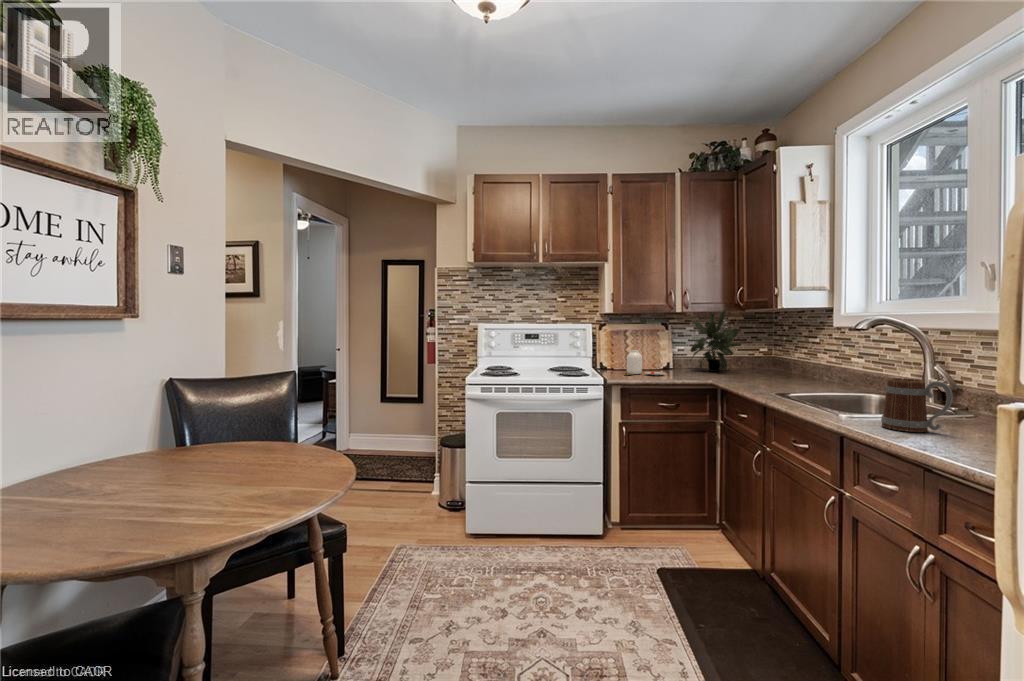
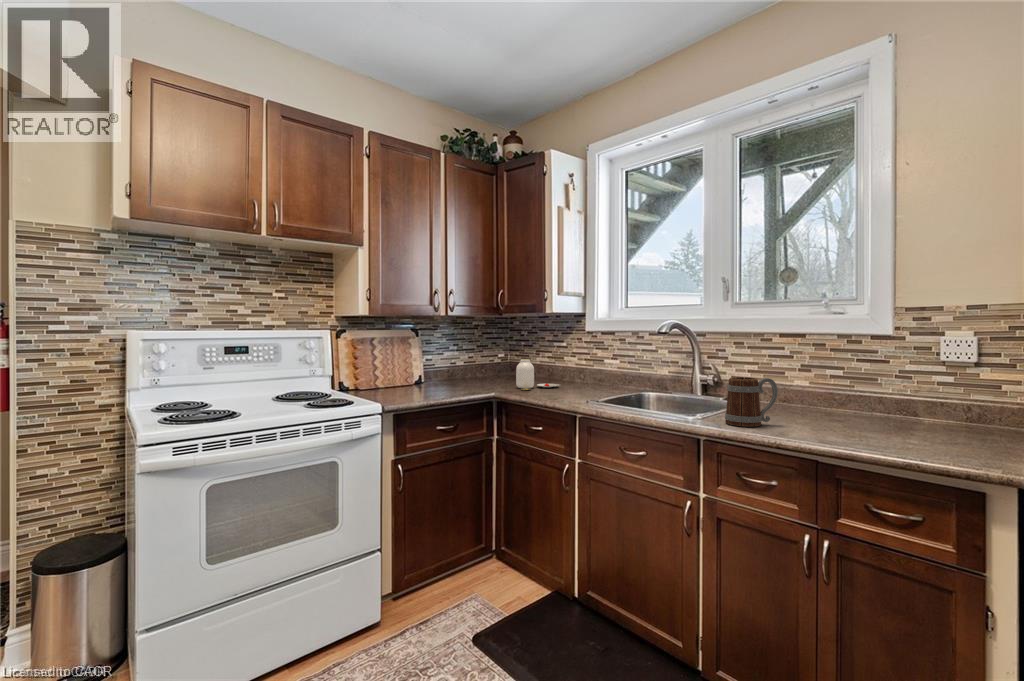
potted plant: present [691,310,741,372] -> none [440,314,499,383]
jar: present [625,350,665,375] -> present [516,359,559,390]

